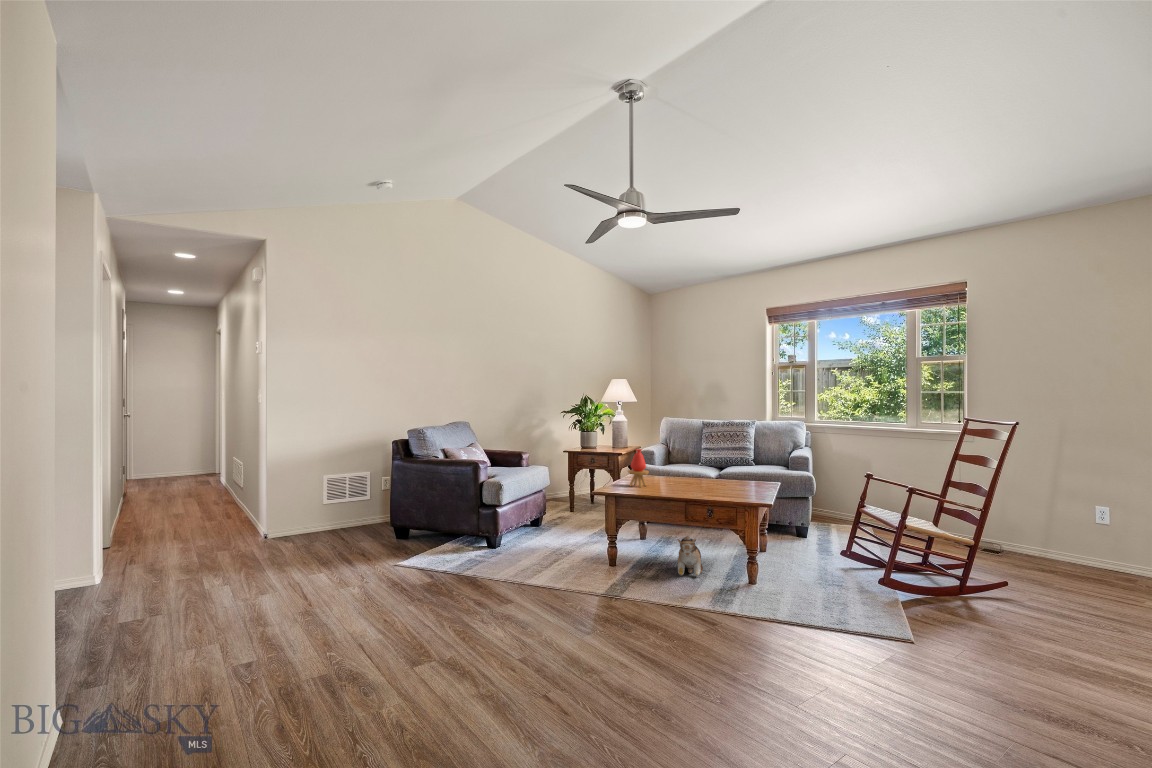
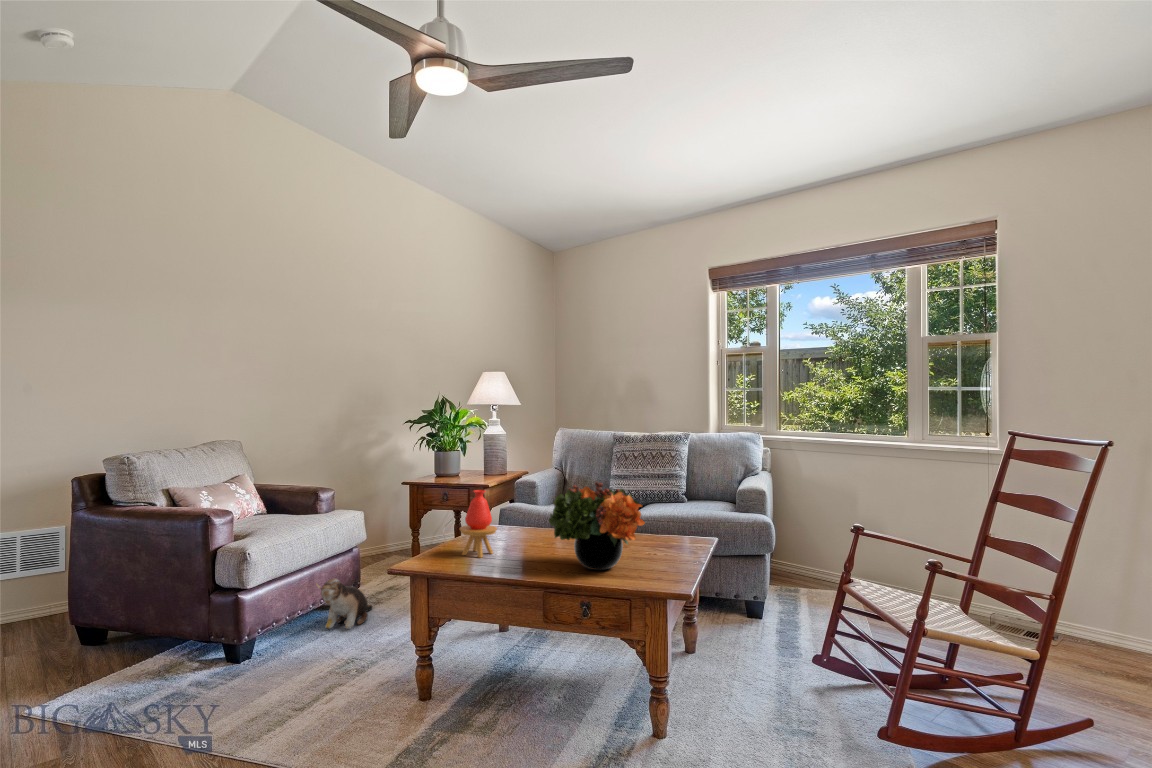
flower arrangement: none [684,443,741,493] -> present [549,481,645,570]
plush toy: present [677,536,703,576] -> present [316,578,372,629]

